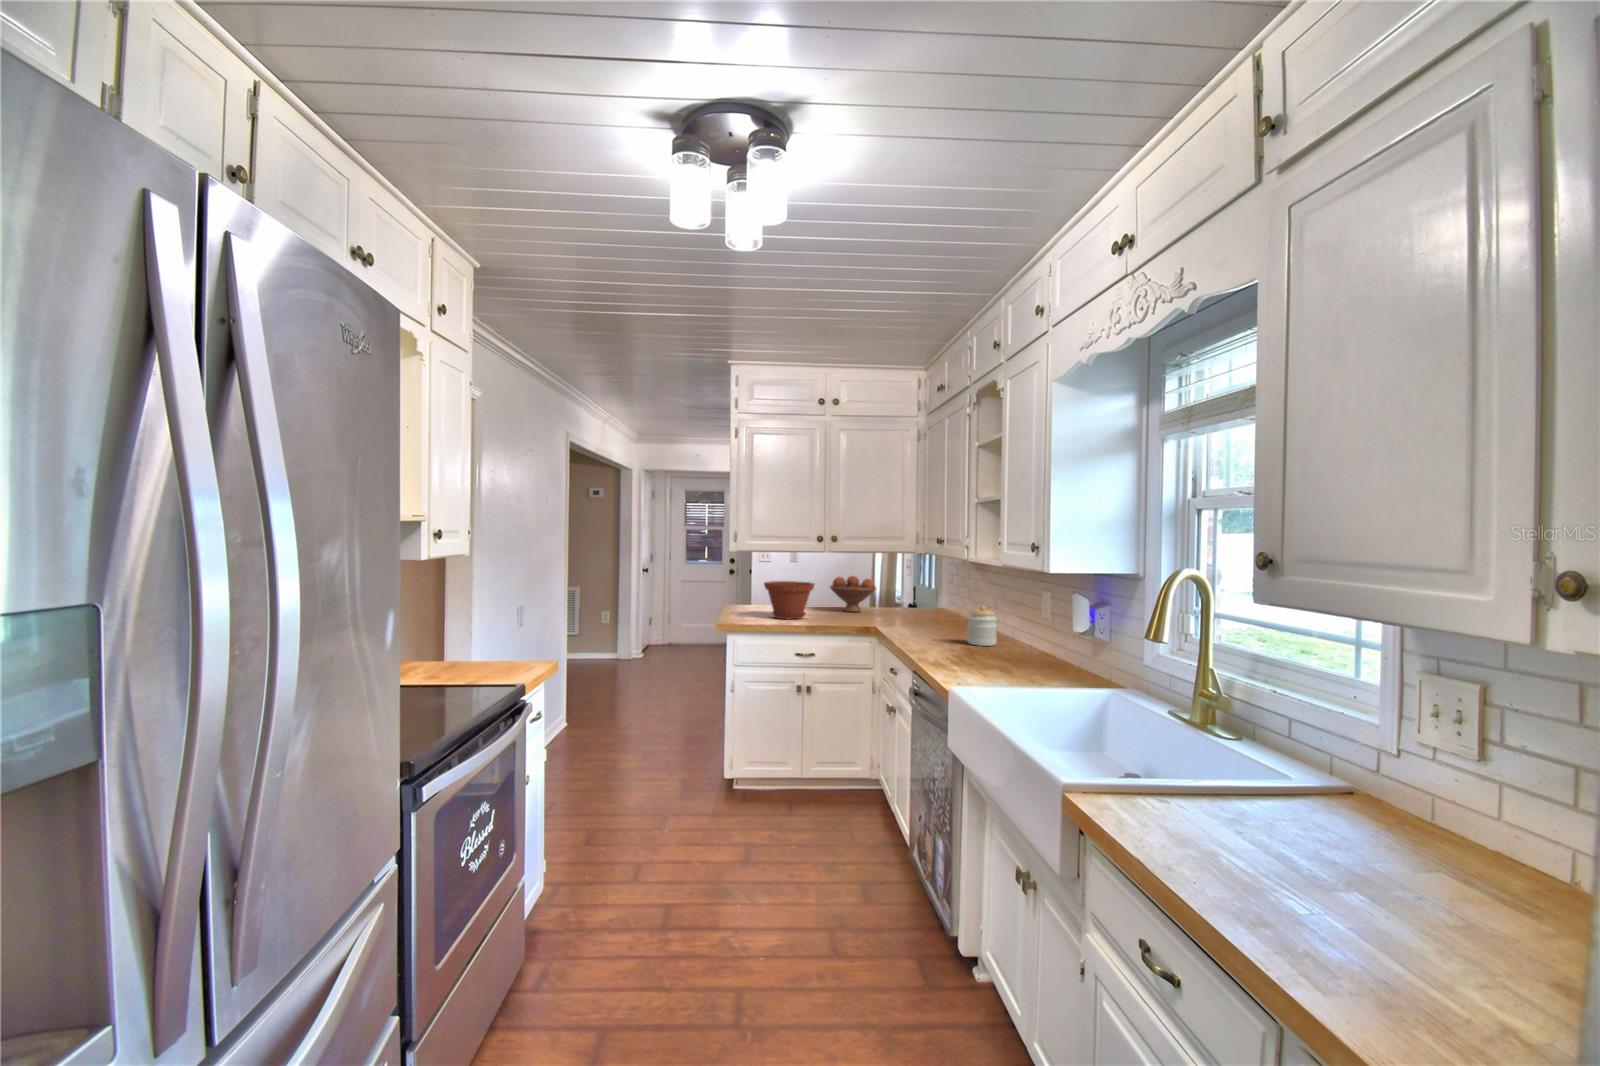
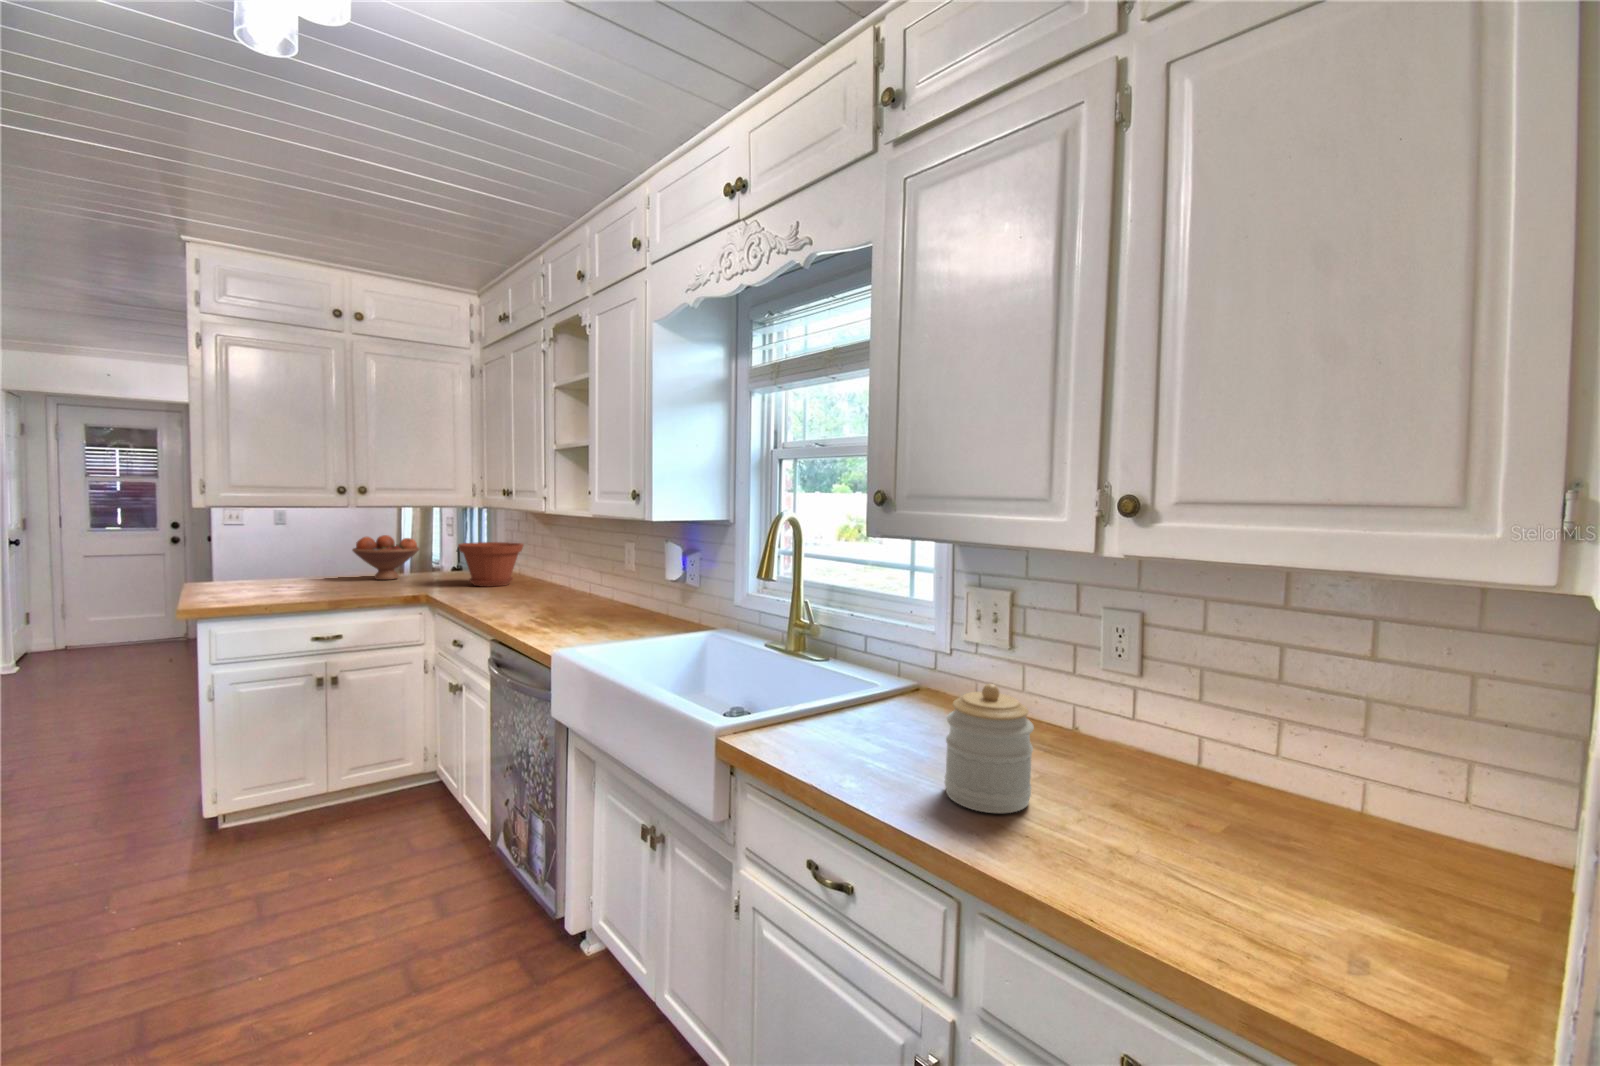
plant pot: present [764,581,814,619] -> present [458,542,524,587]
jar: present [967,605,997,646] -> present [945,684,1034,813]

